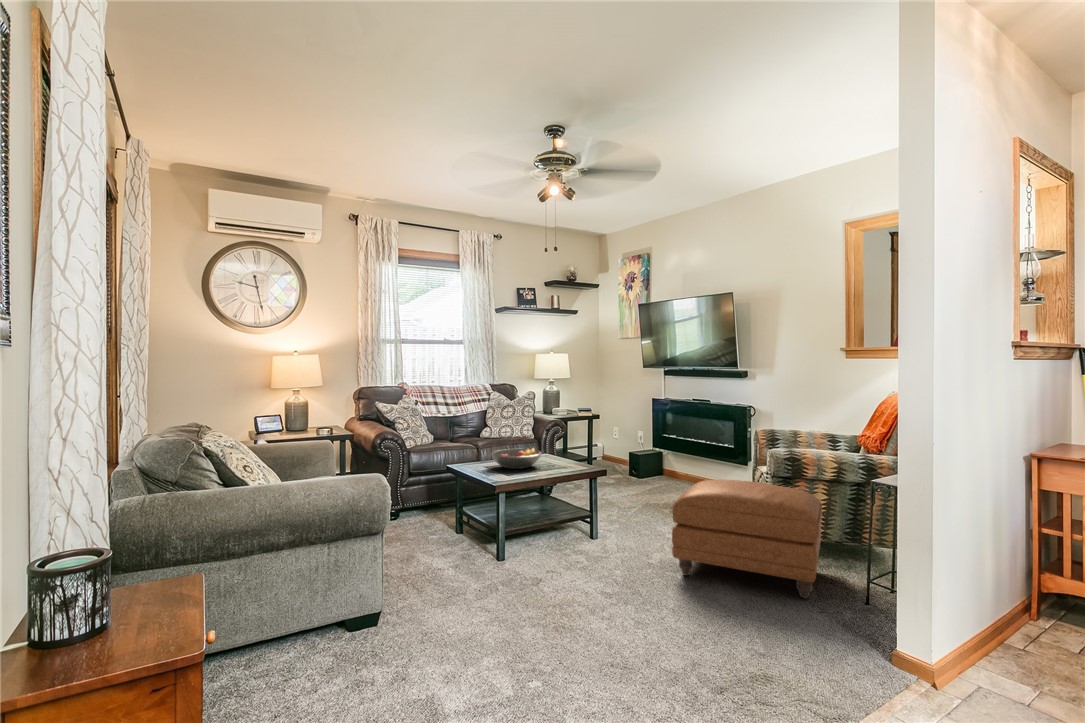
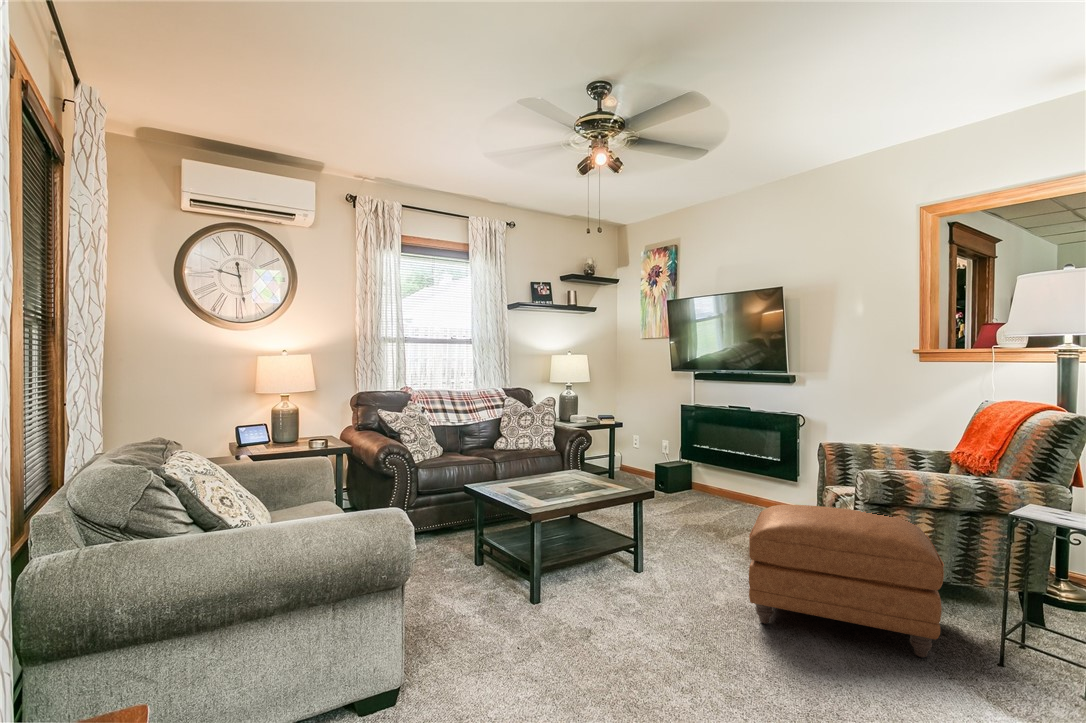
fruit bowl: present [491,448,542,469] -> none [517,464,576,490]

